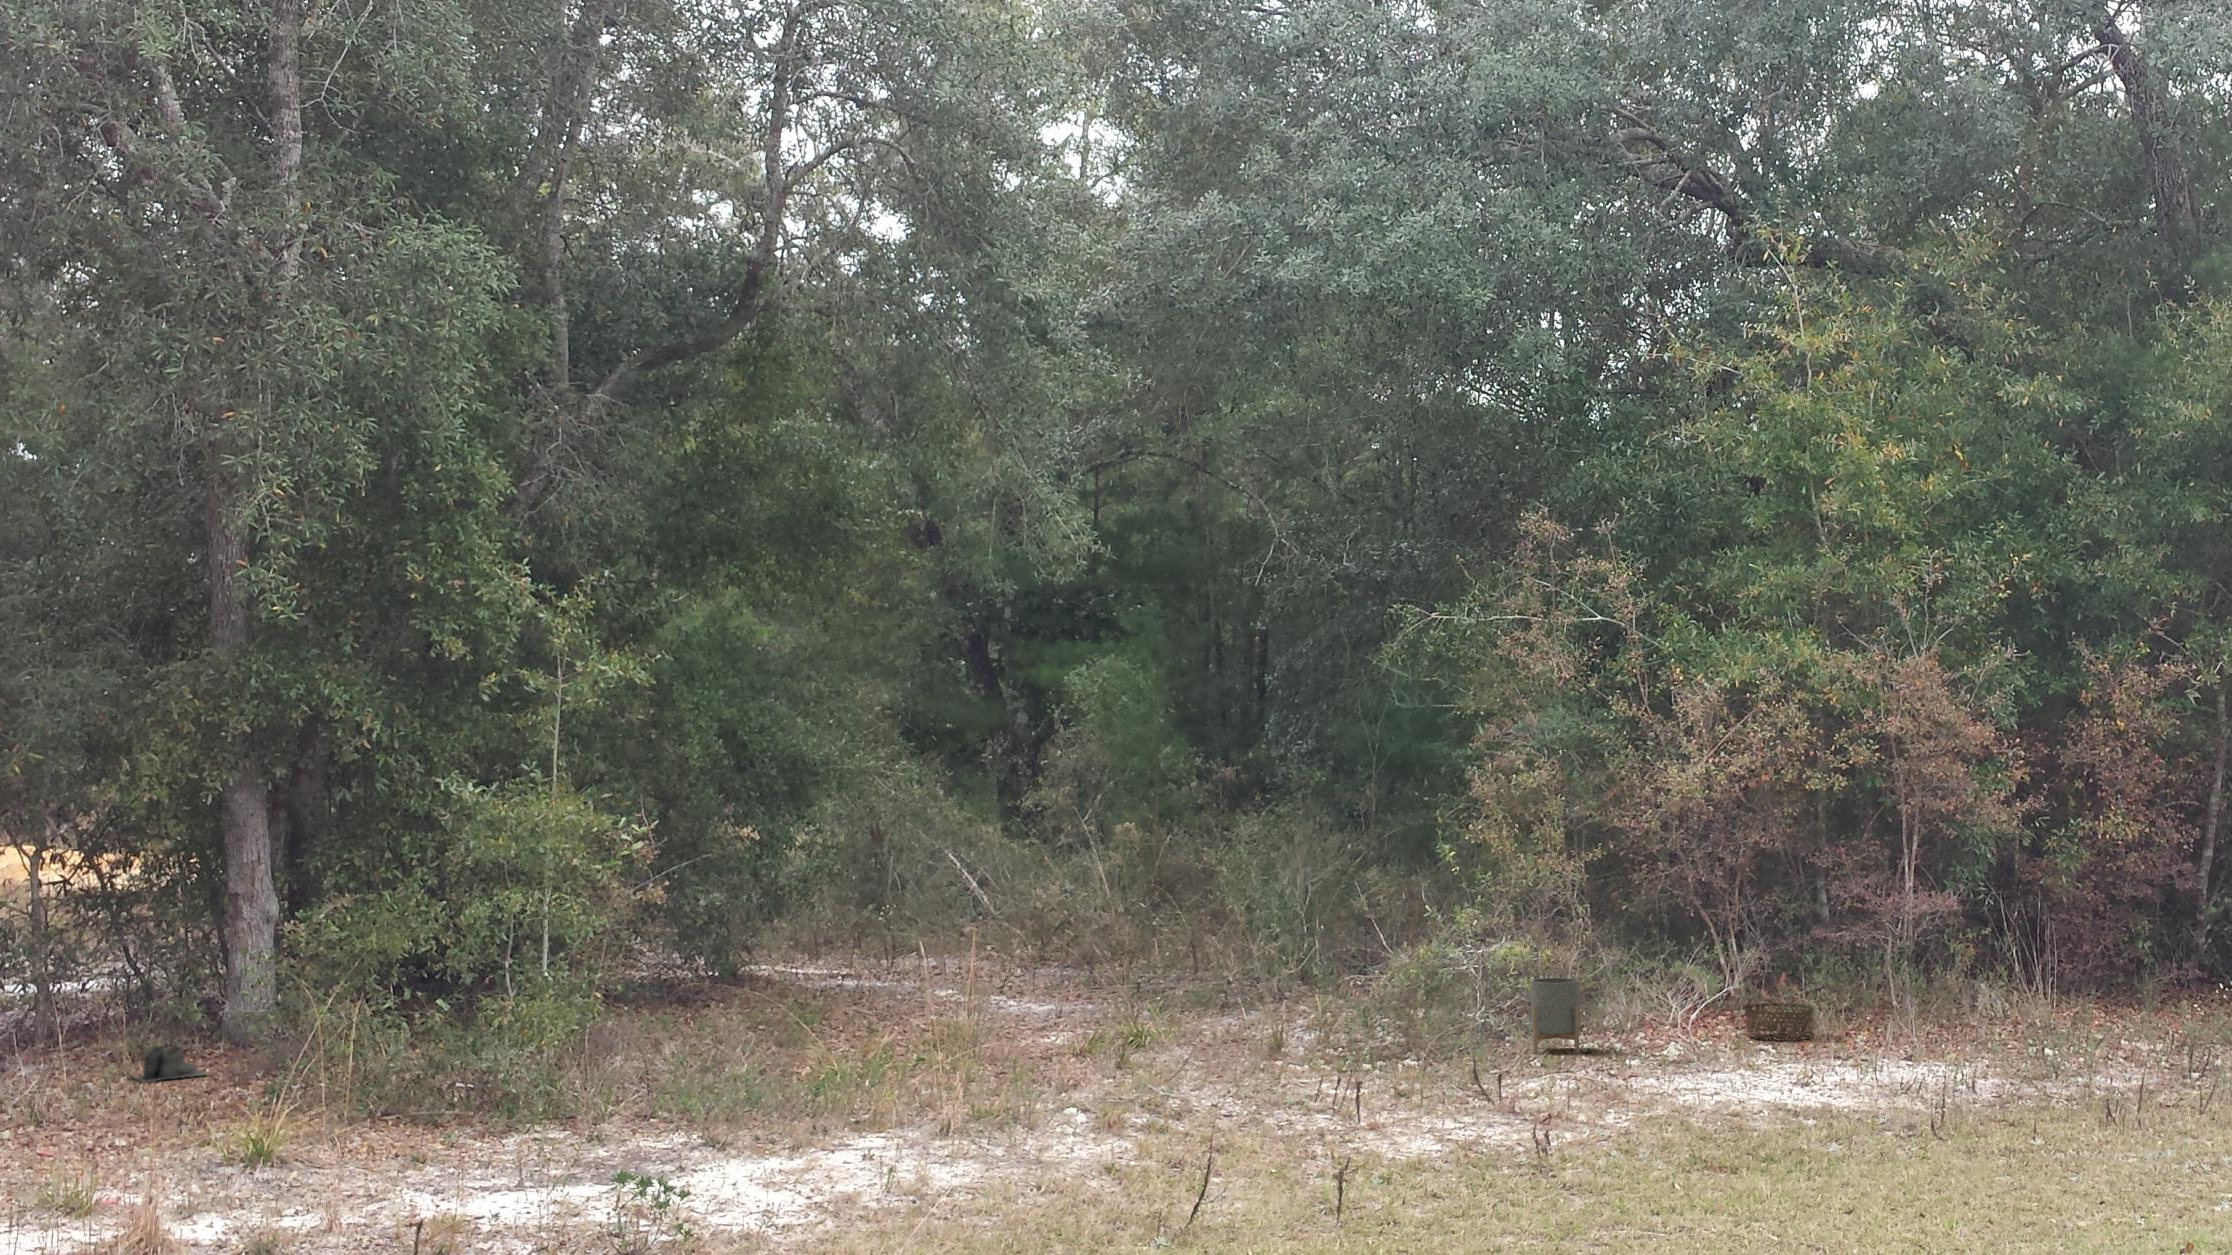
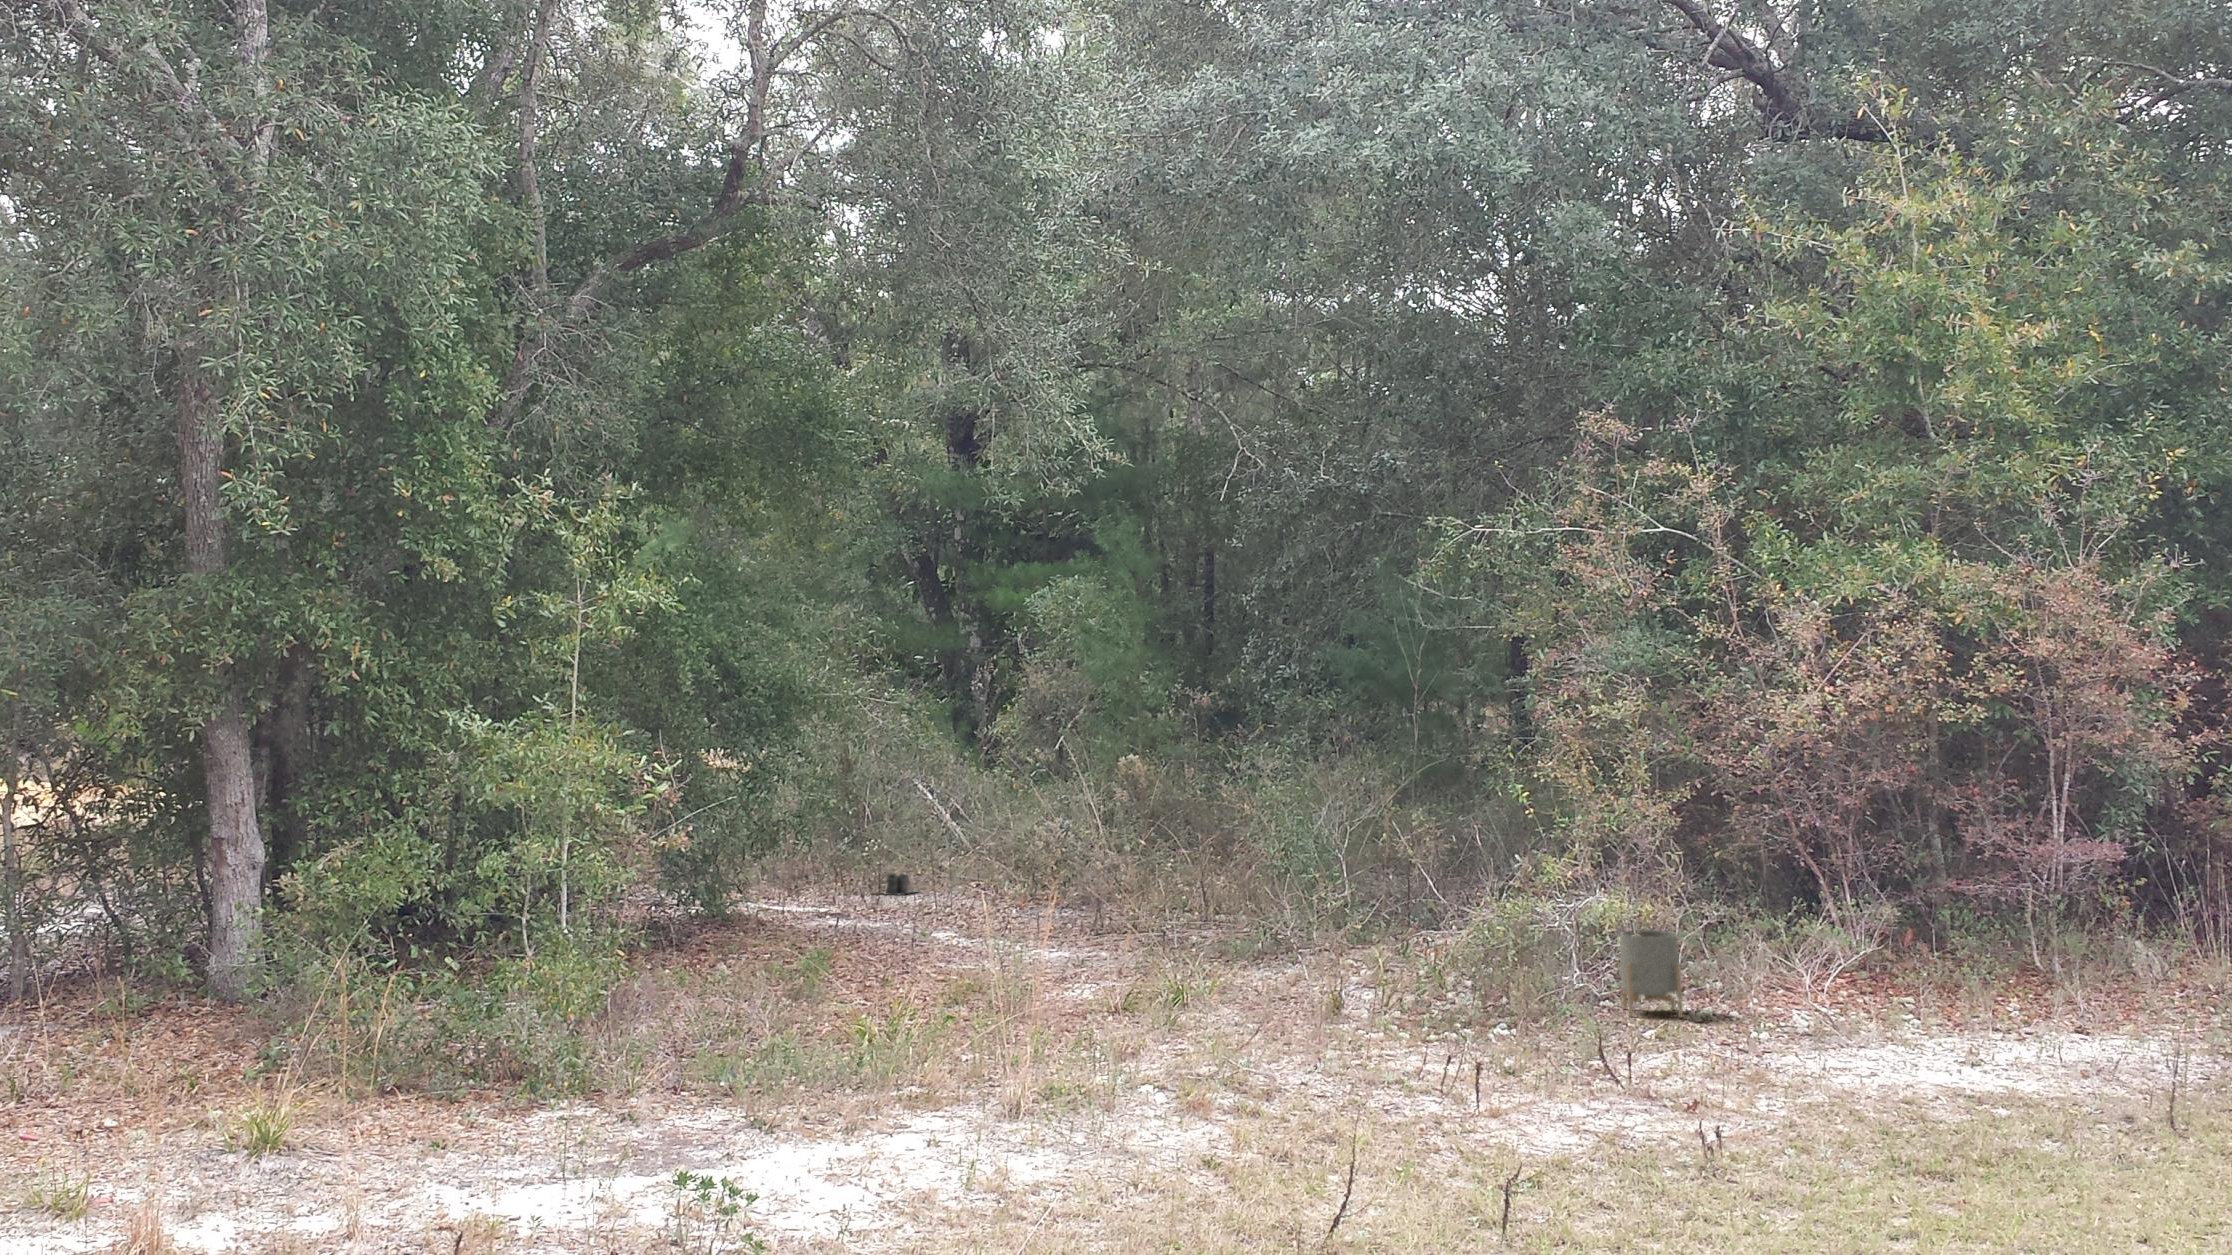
basket: present [1745,1003,1814,1041] -> none [1859,960,1947,1006]
boots: present [131,1045,207,1083] -> present [882,873,919,896]

